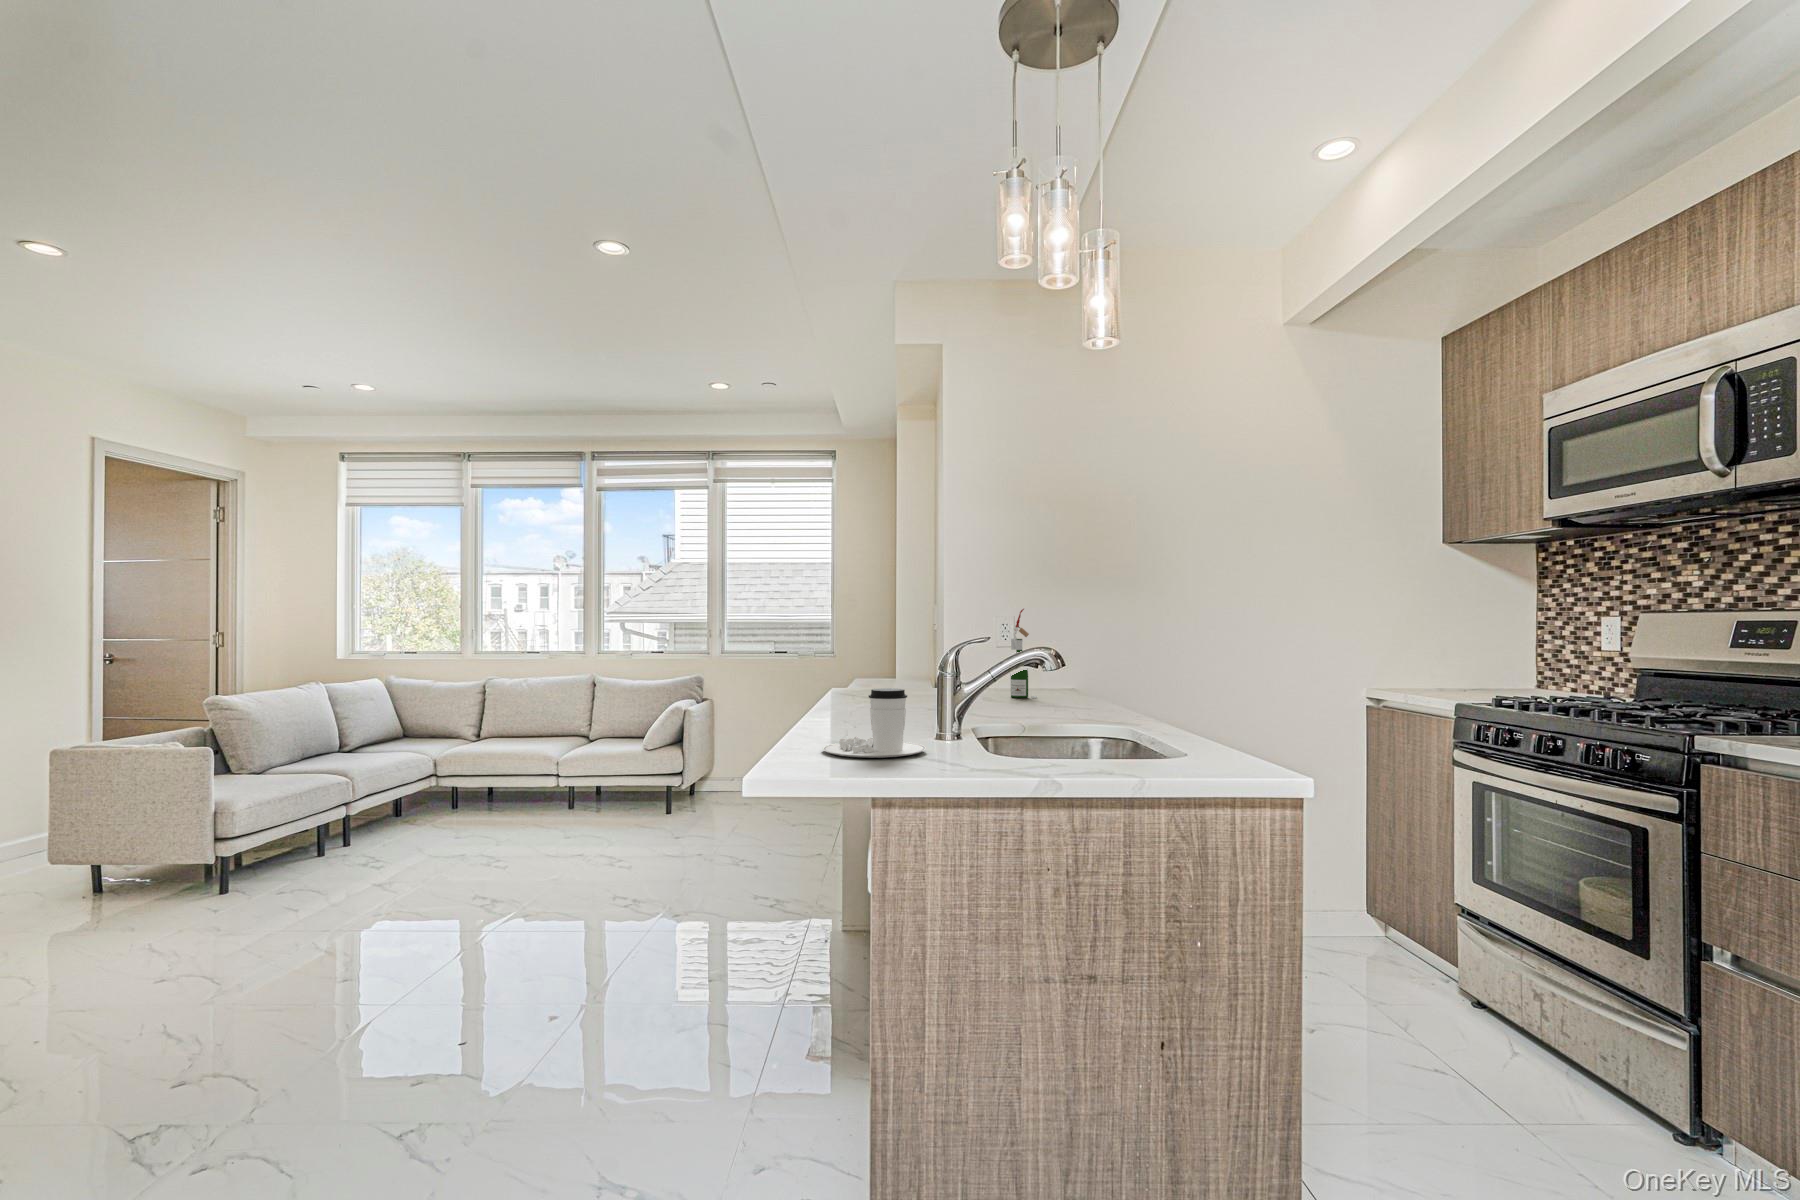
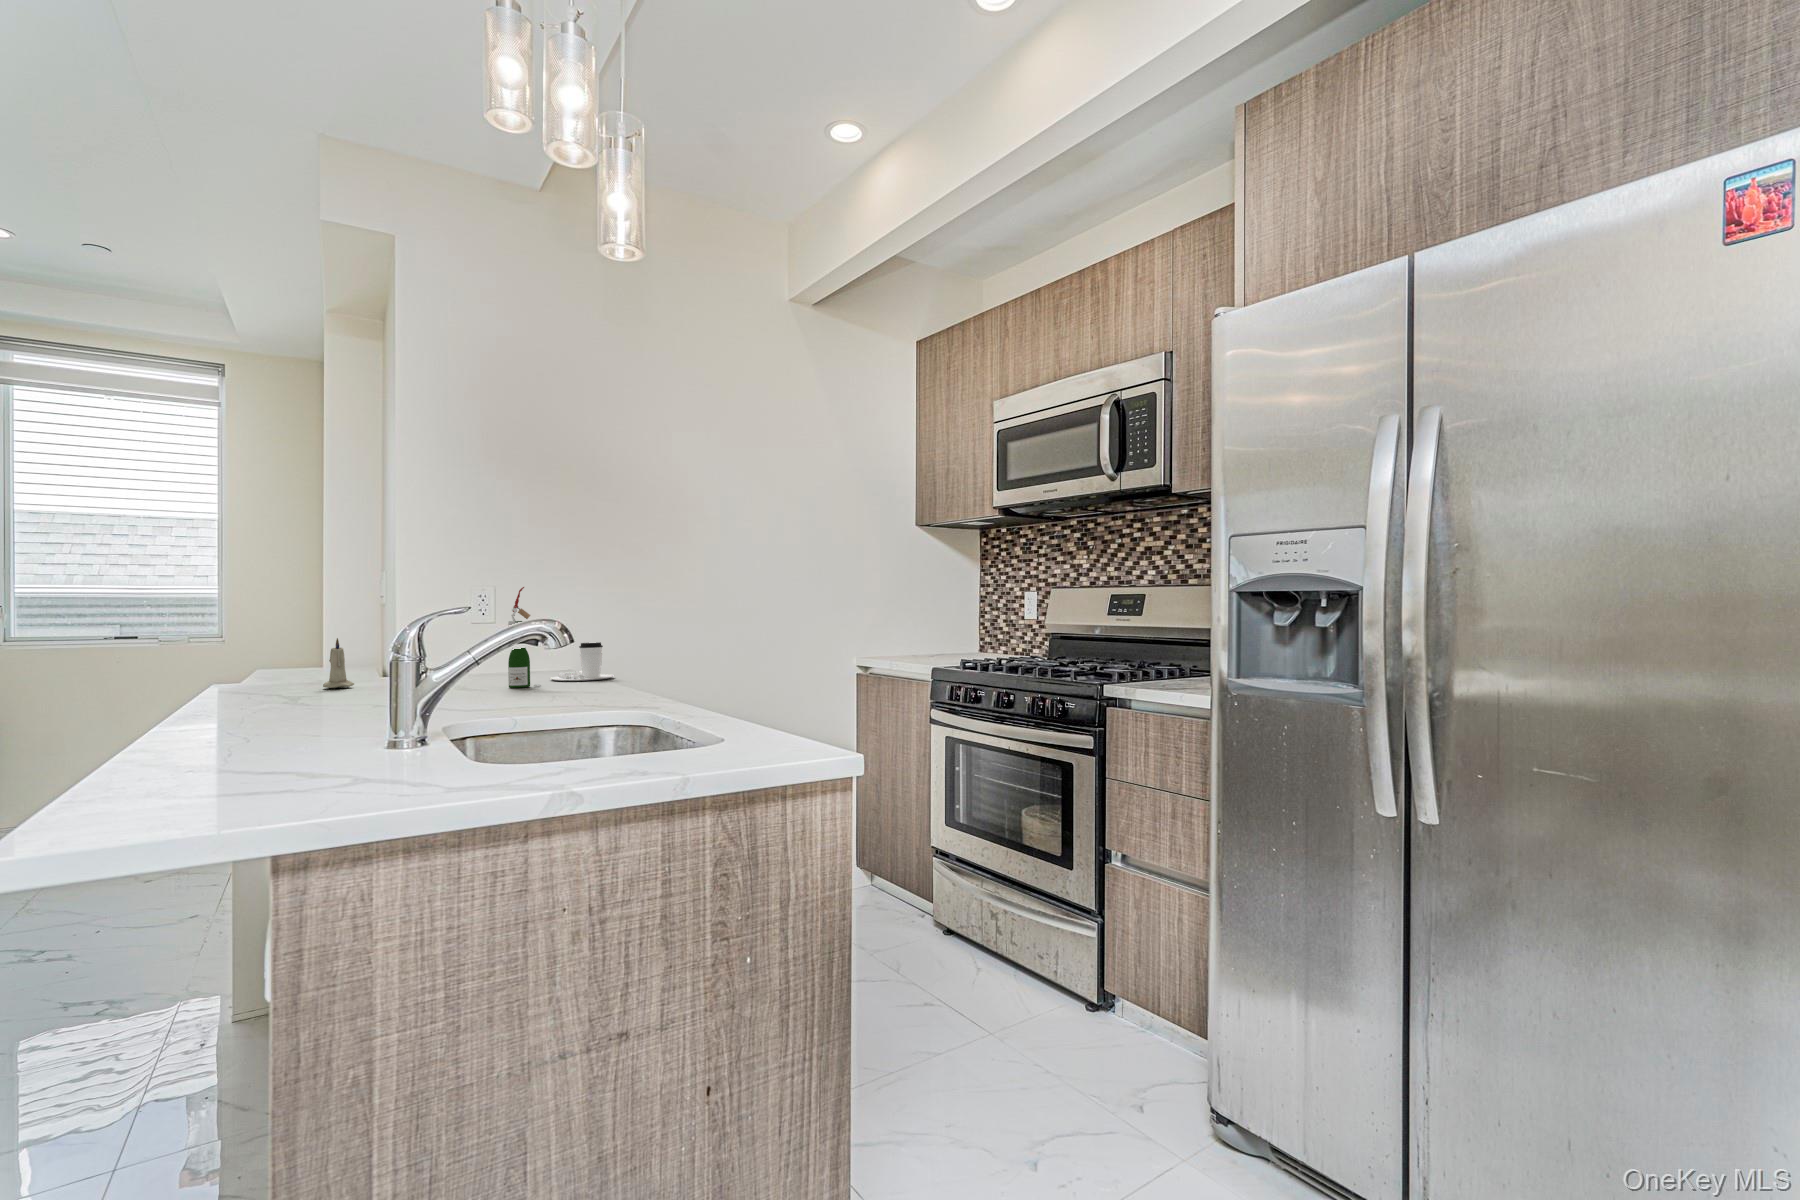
candle: none [875,649,896,689] -> present [323,638,354,688]
coffee cup: present [823,688,926,758] -> present [550,642,614,681]

